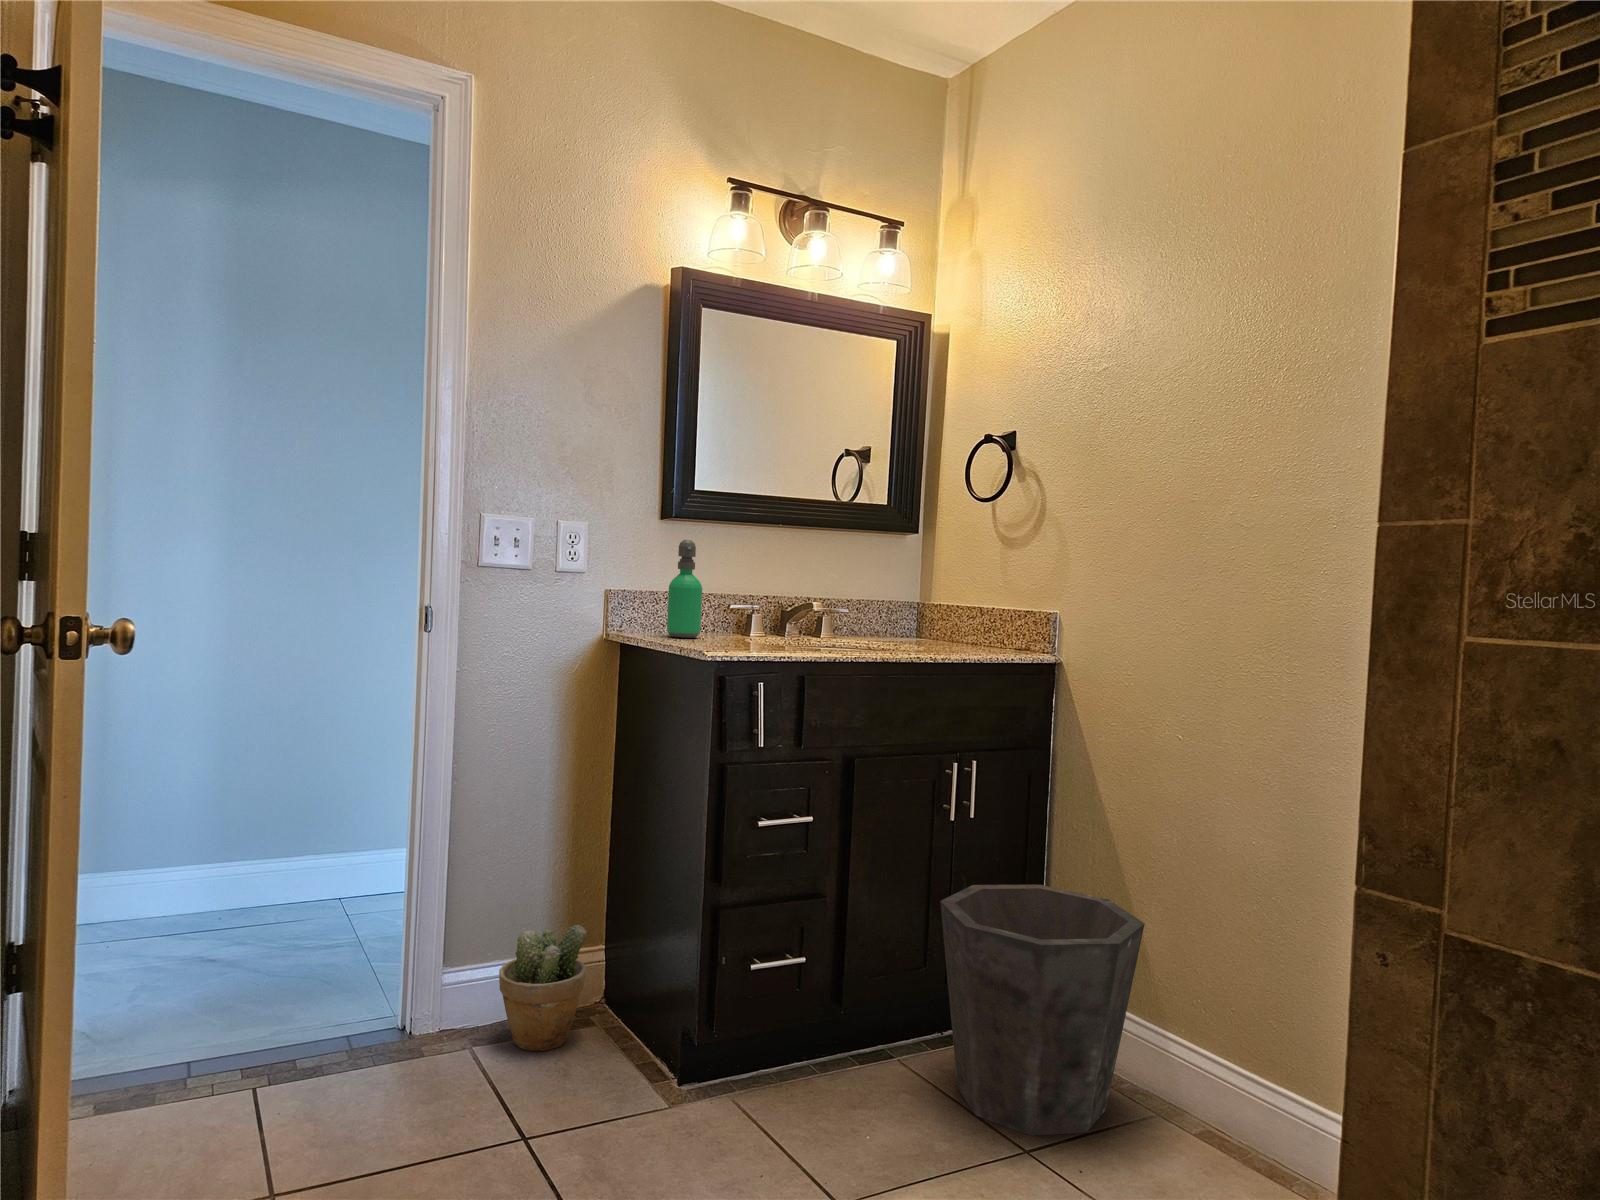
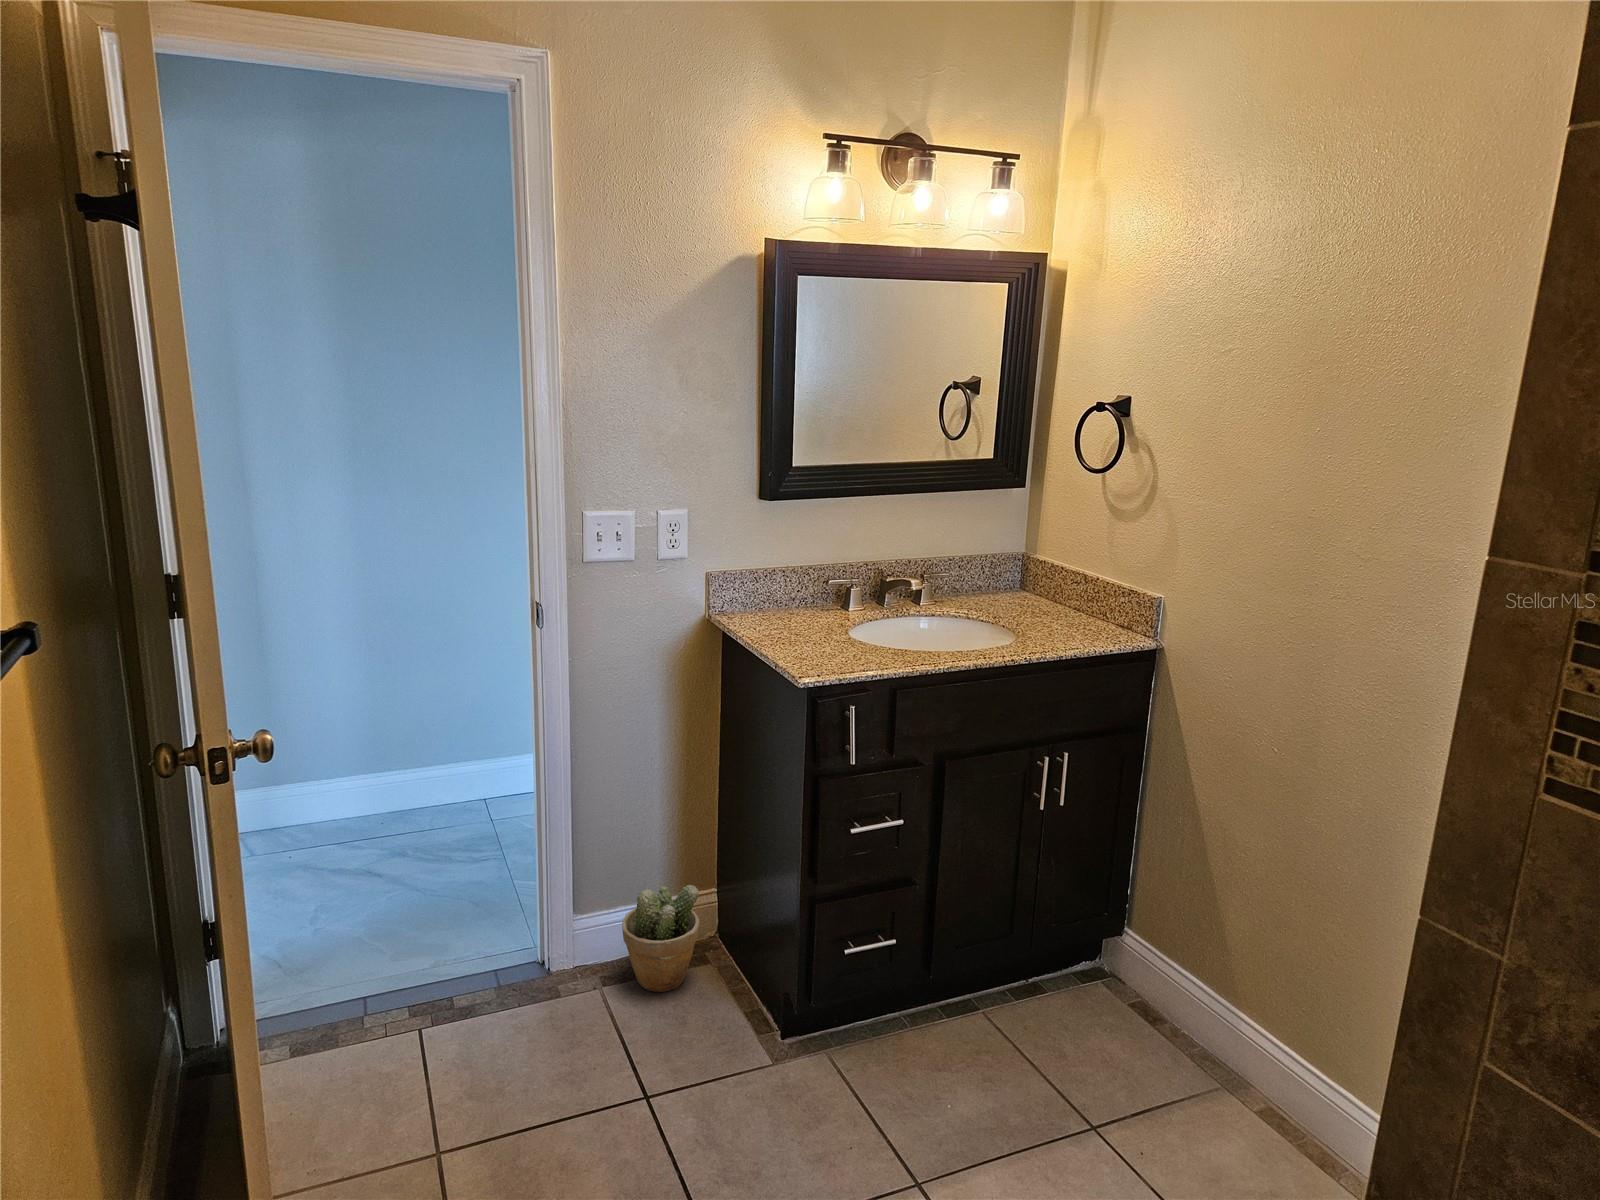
soap dispenser: present [667,540,702,638] -> none [767,528,801,625]
waste bin: present [940,885,1145,1136] -> none [1026,866,1224,1109]

